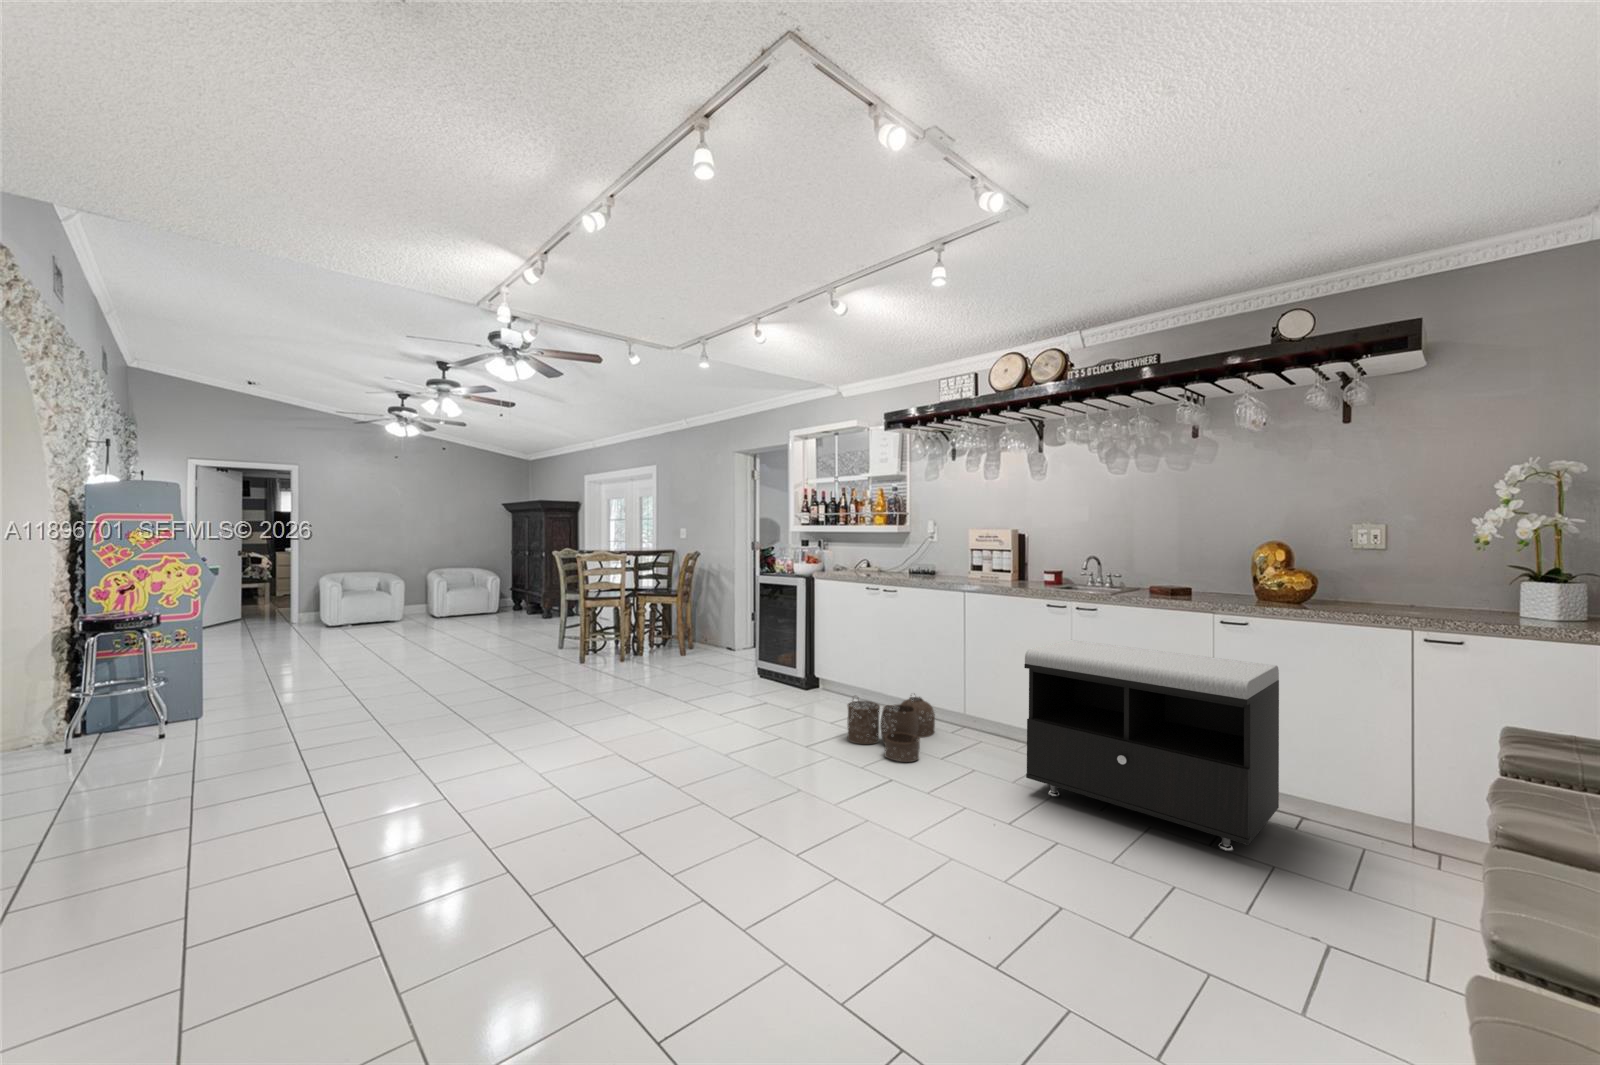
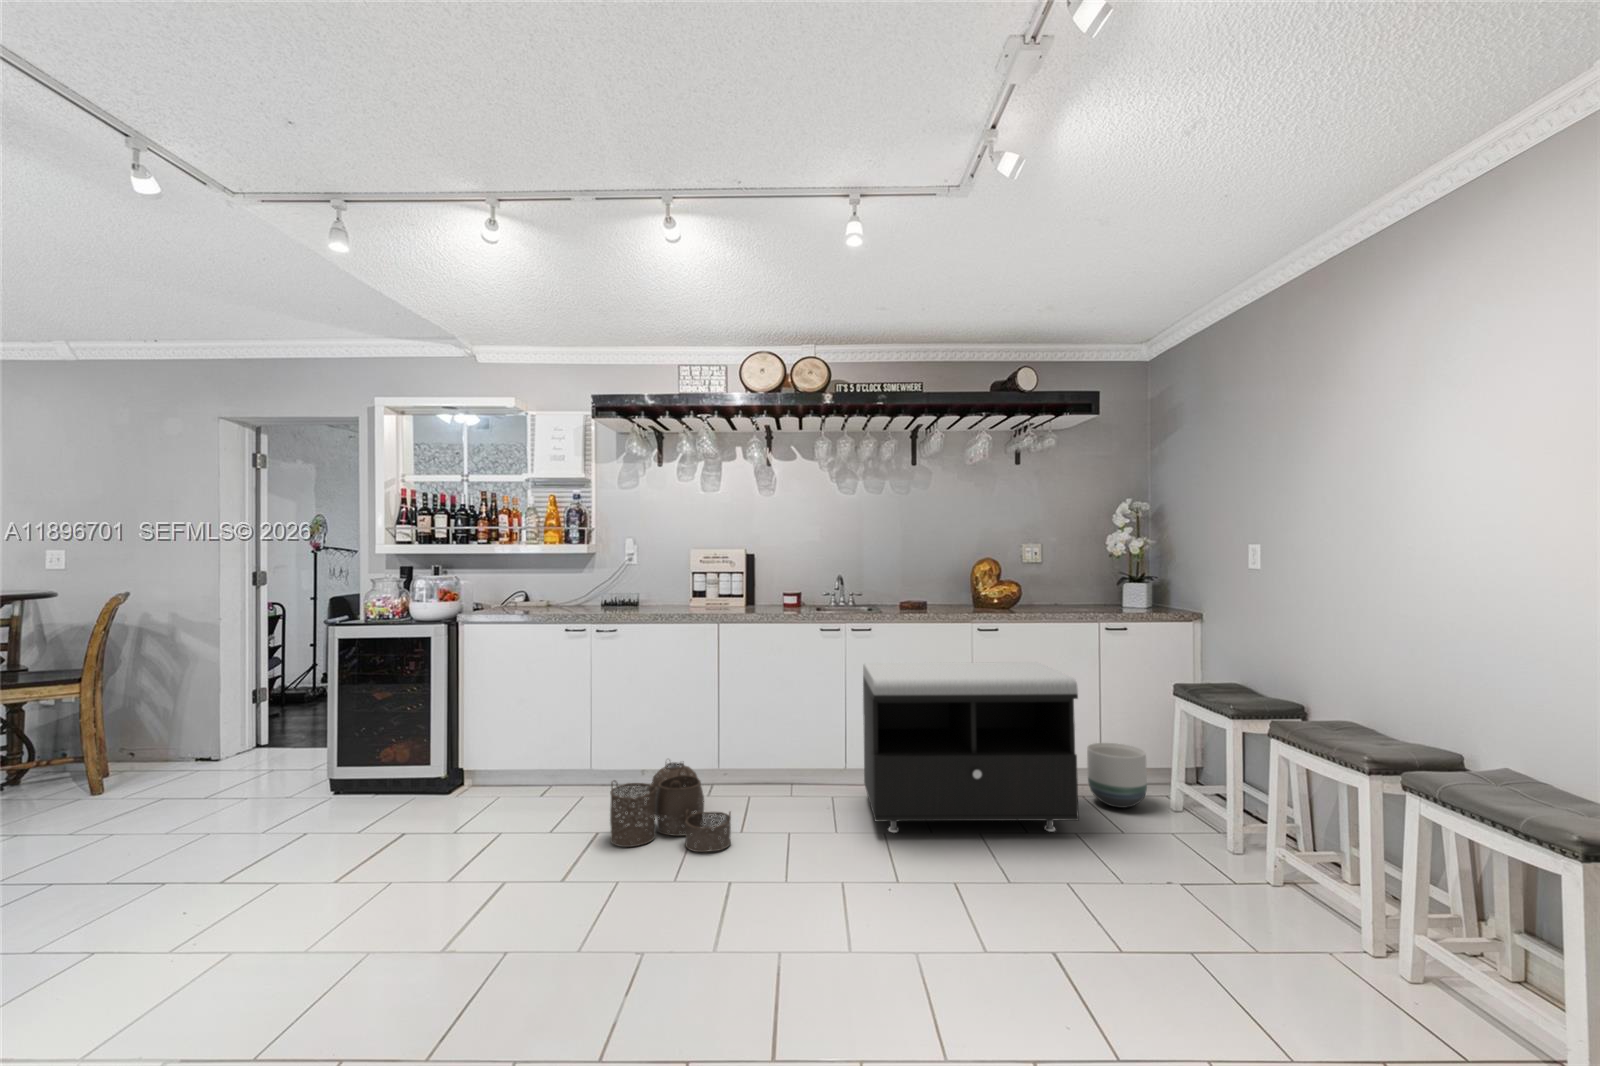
planter: none [1341,781,1437,872] -> present [1087,743,1147,808]

